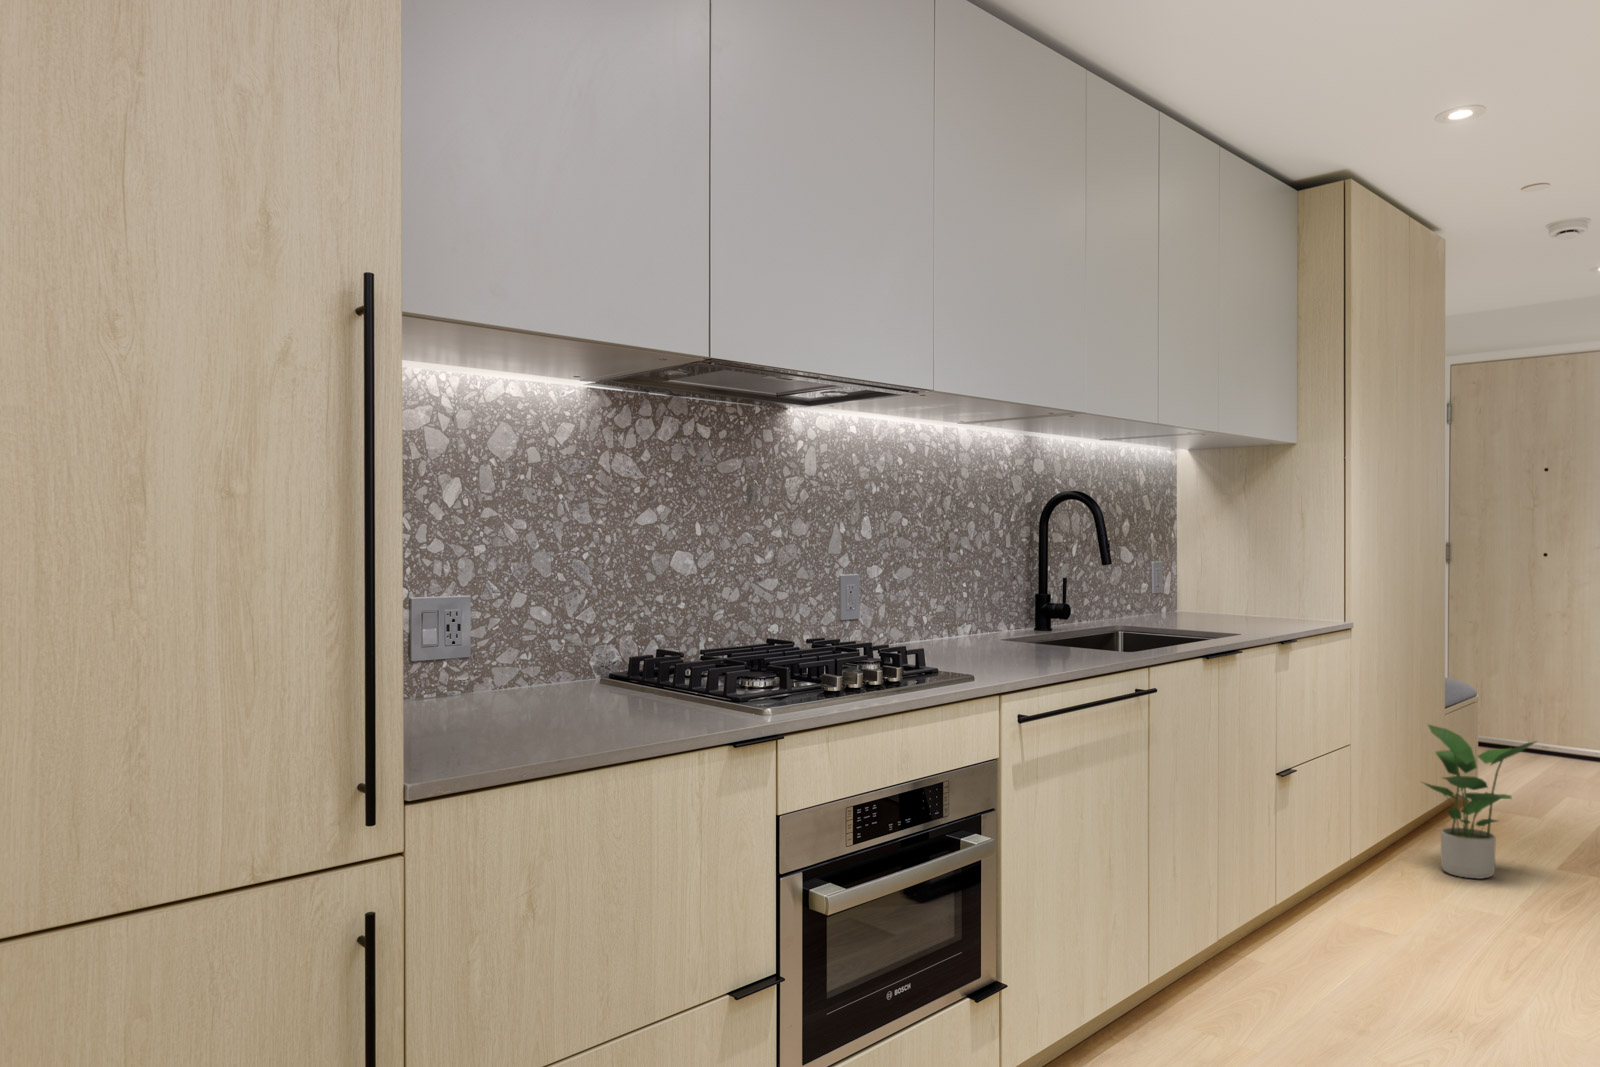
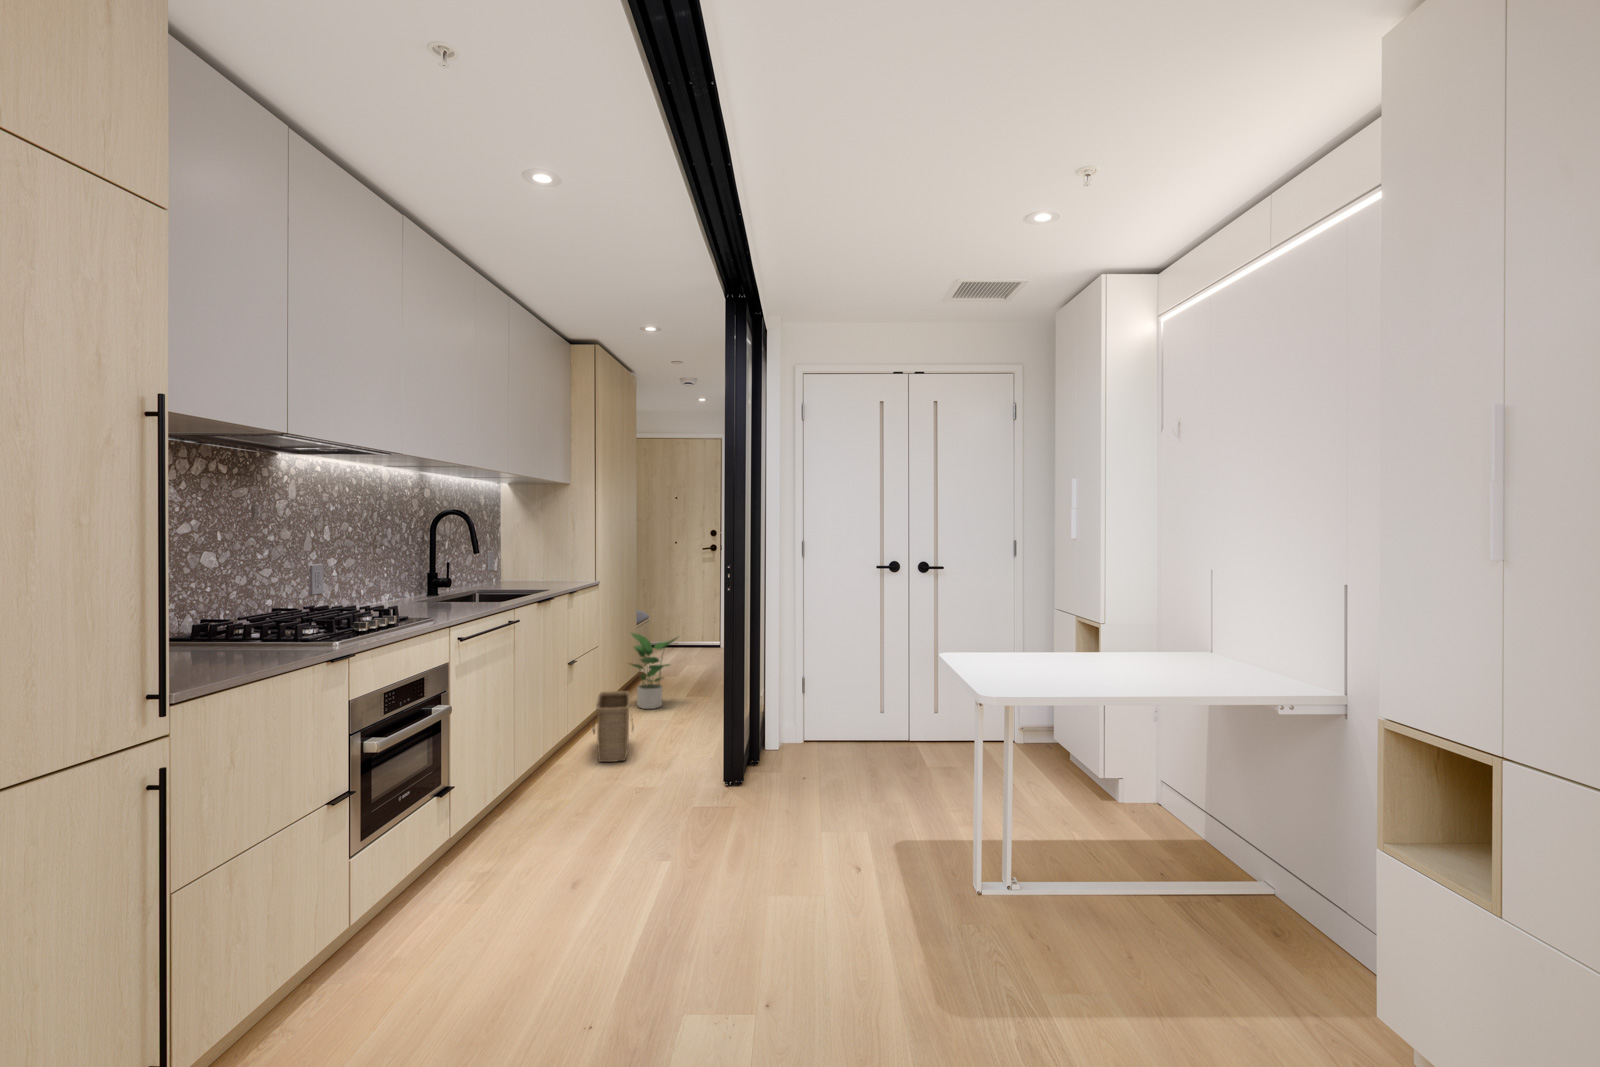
basket: none [1320,831,1407,974] -> present [593,691,634,762]

